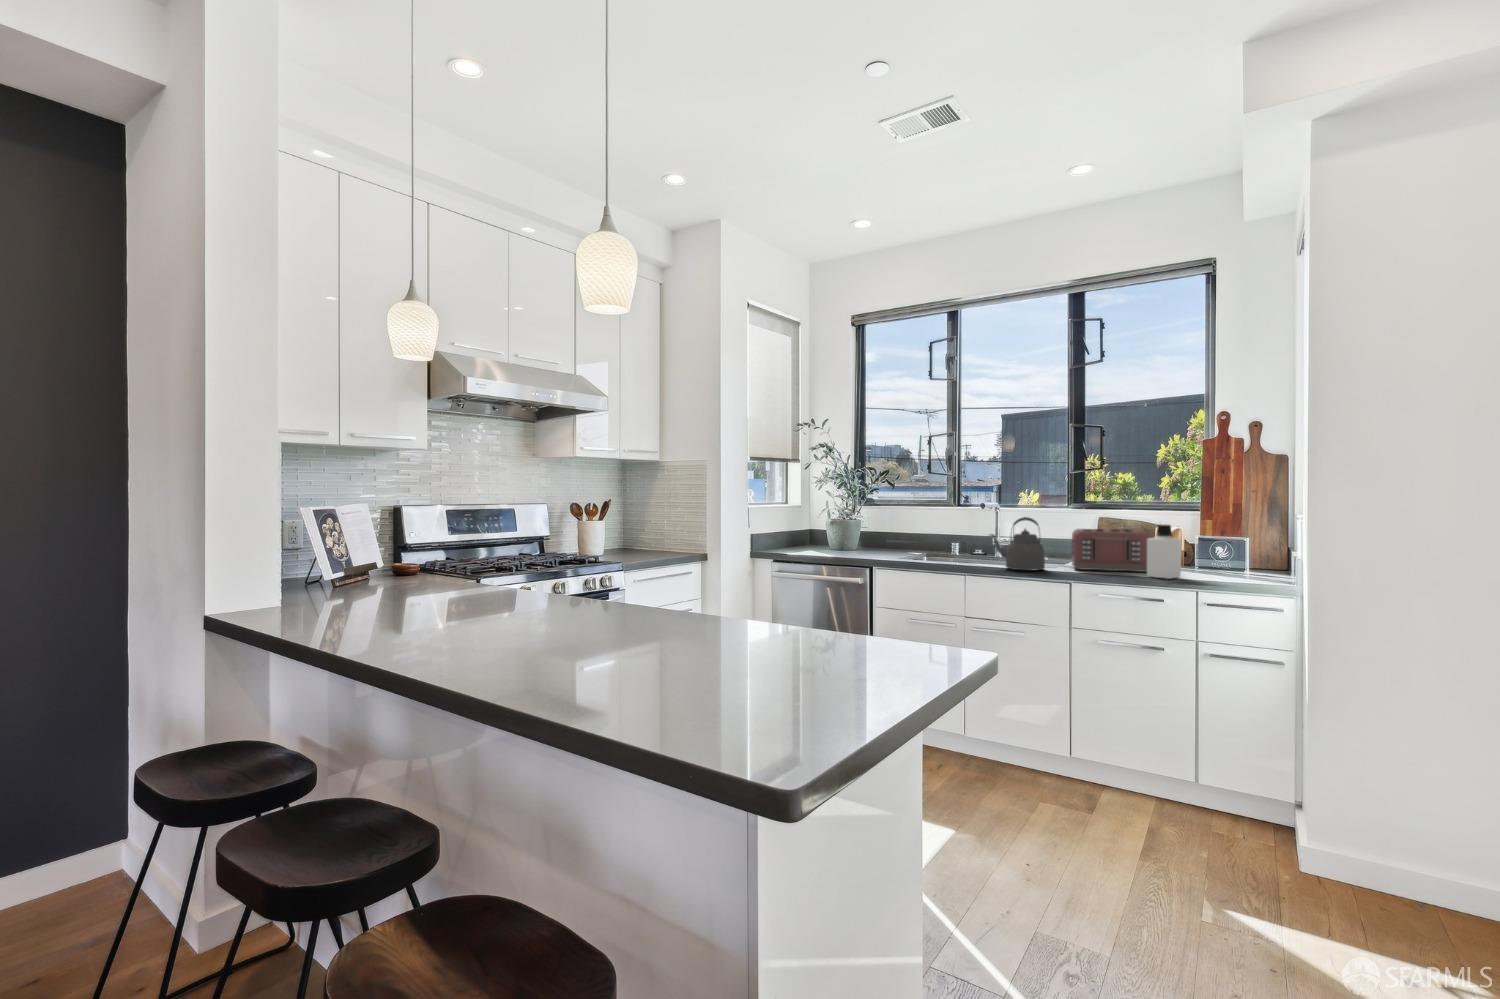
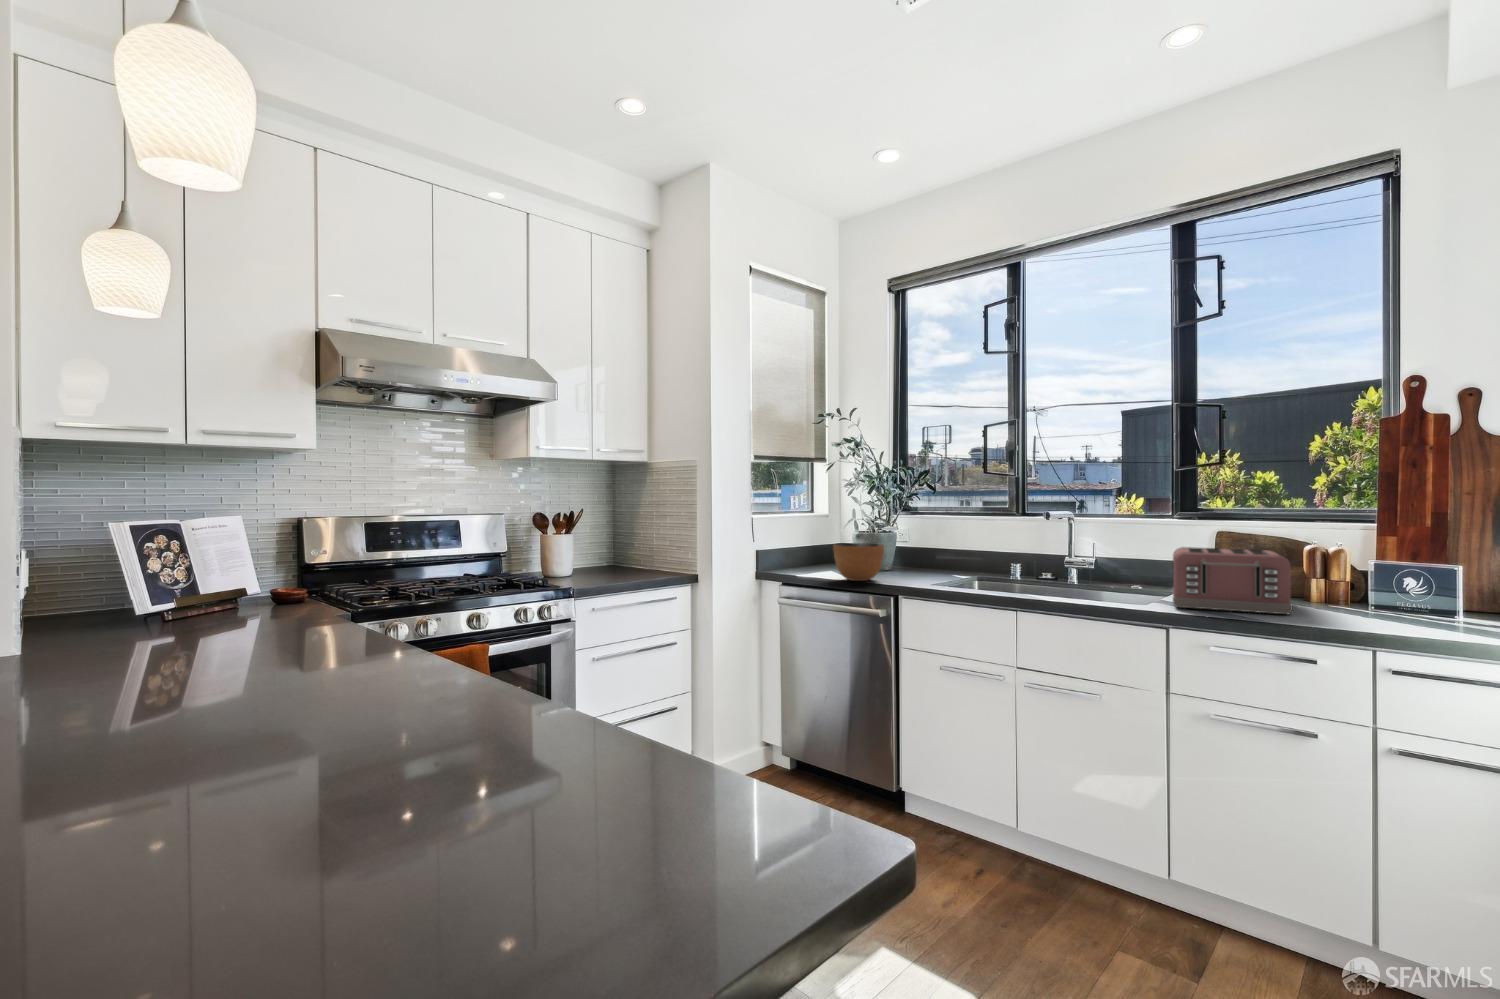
kettle: present [989,517,1045,570] -> none [1046,532,1129,608]
bottle: present [1147,525,1181,579] -> none [1290,545,1348,630]
bowl: none [820,529,860,558] -> present [833,543,884,581]

